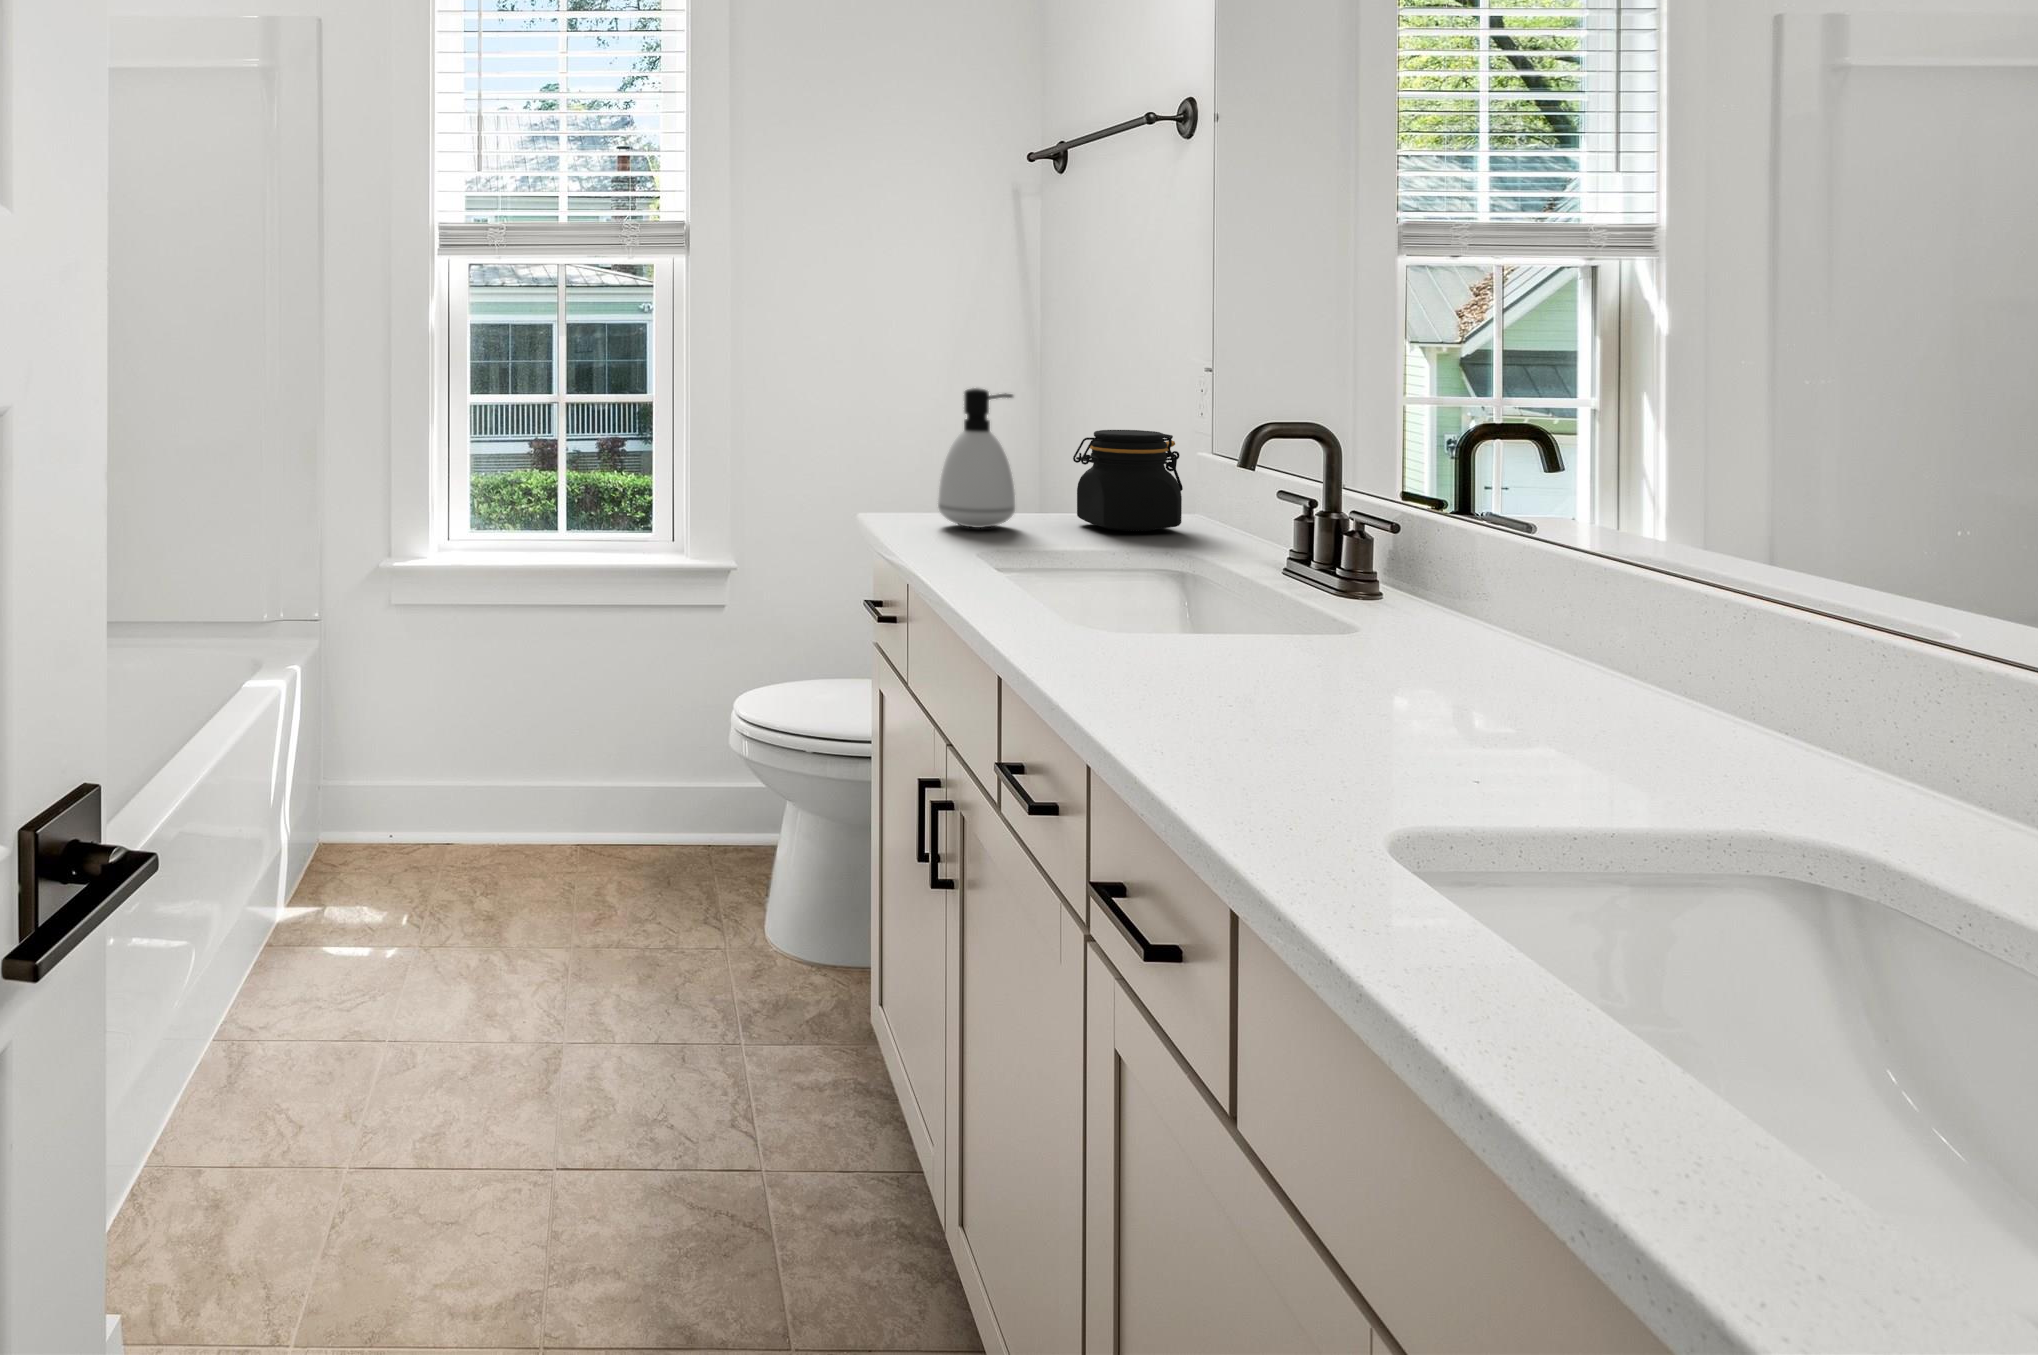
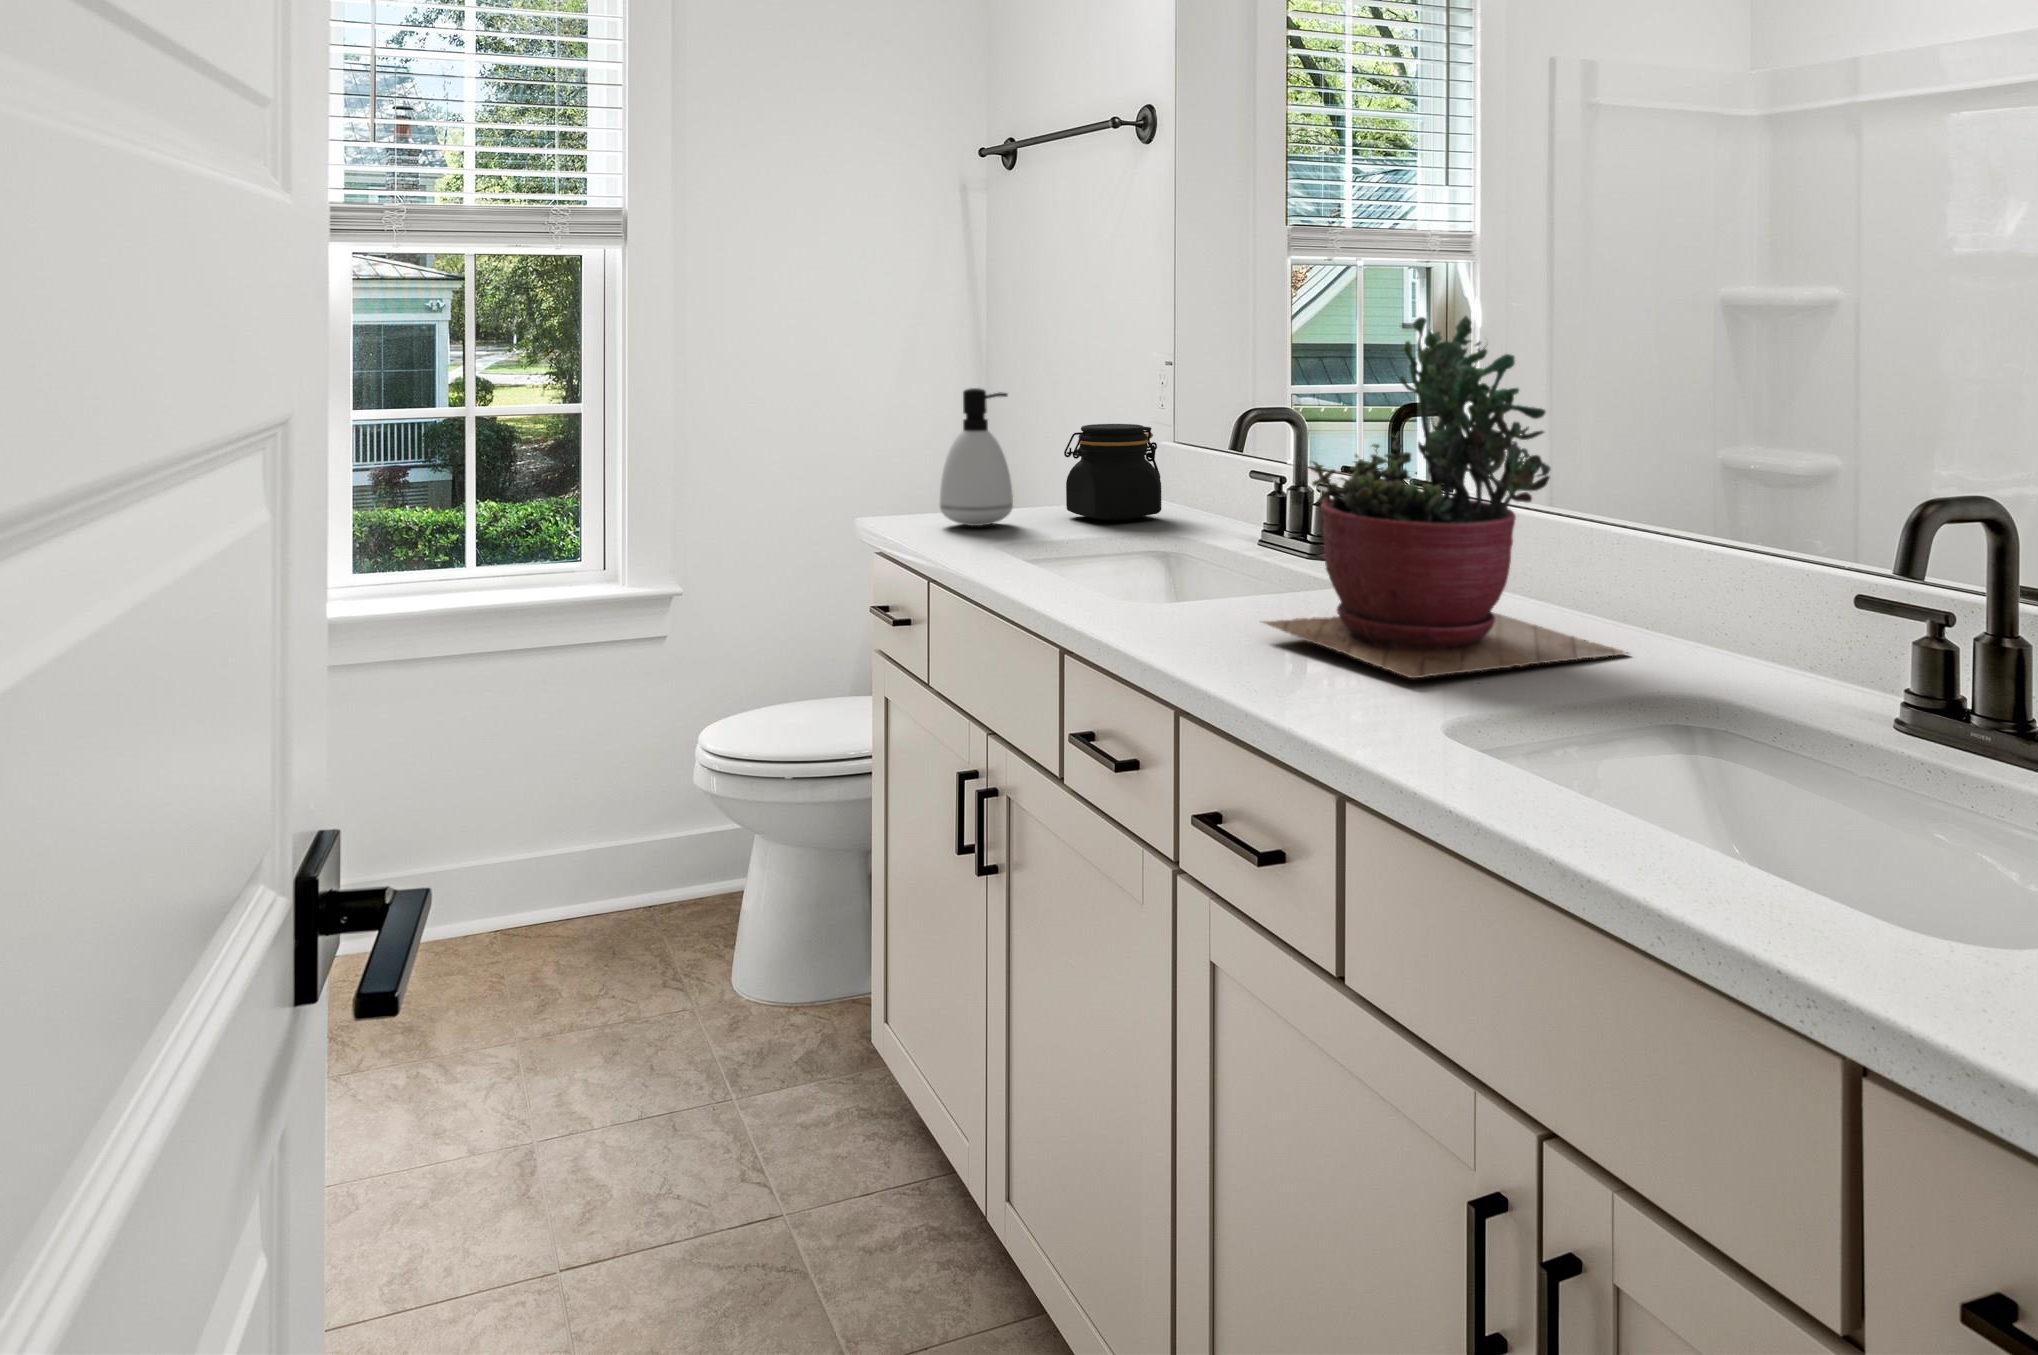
succulent plant: none [1223,317,1748,771] -> present [1263,316,1628,678]

